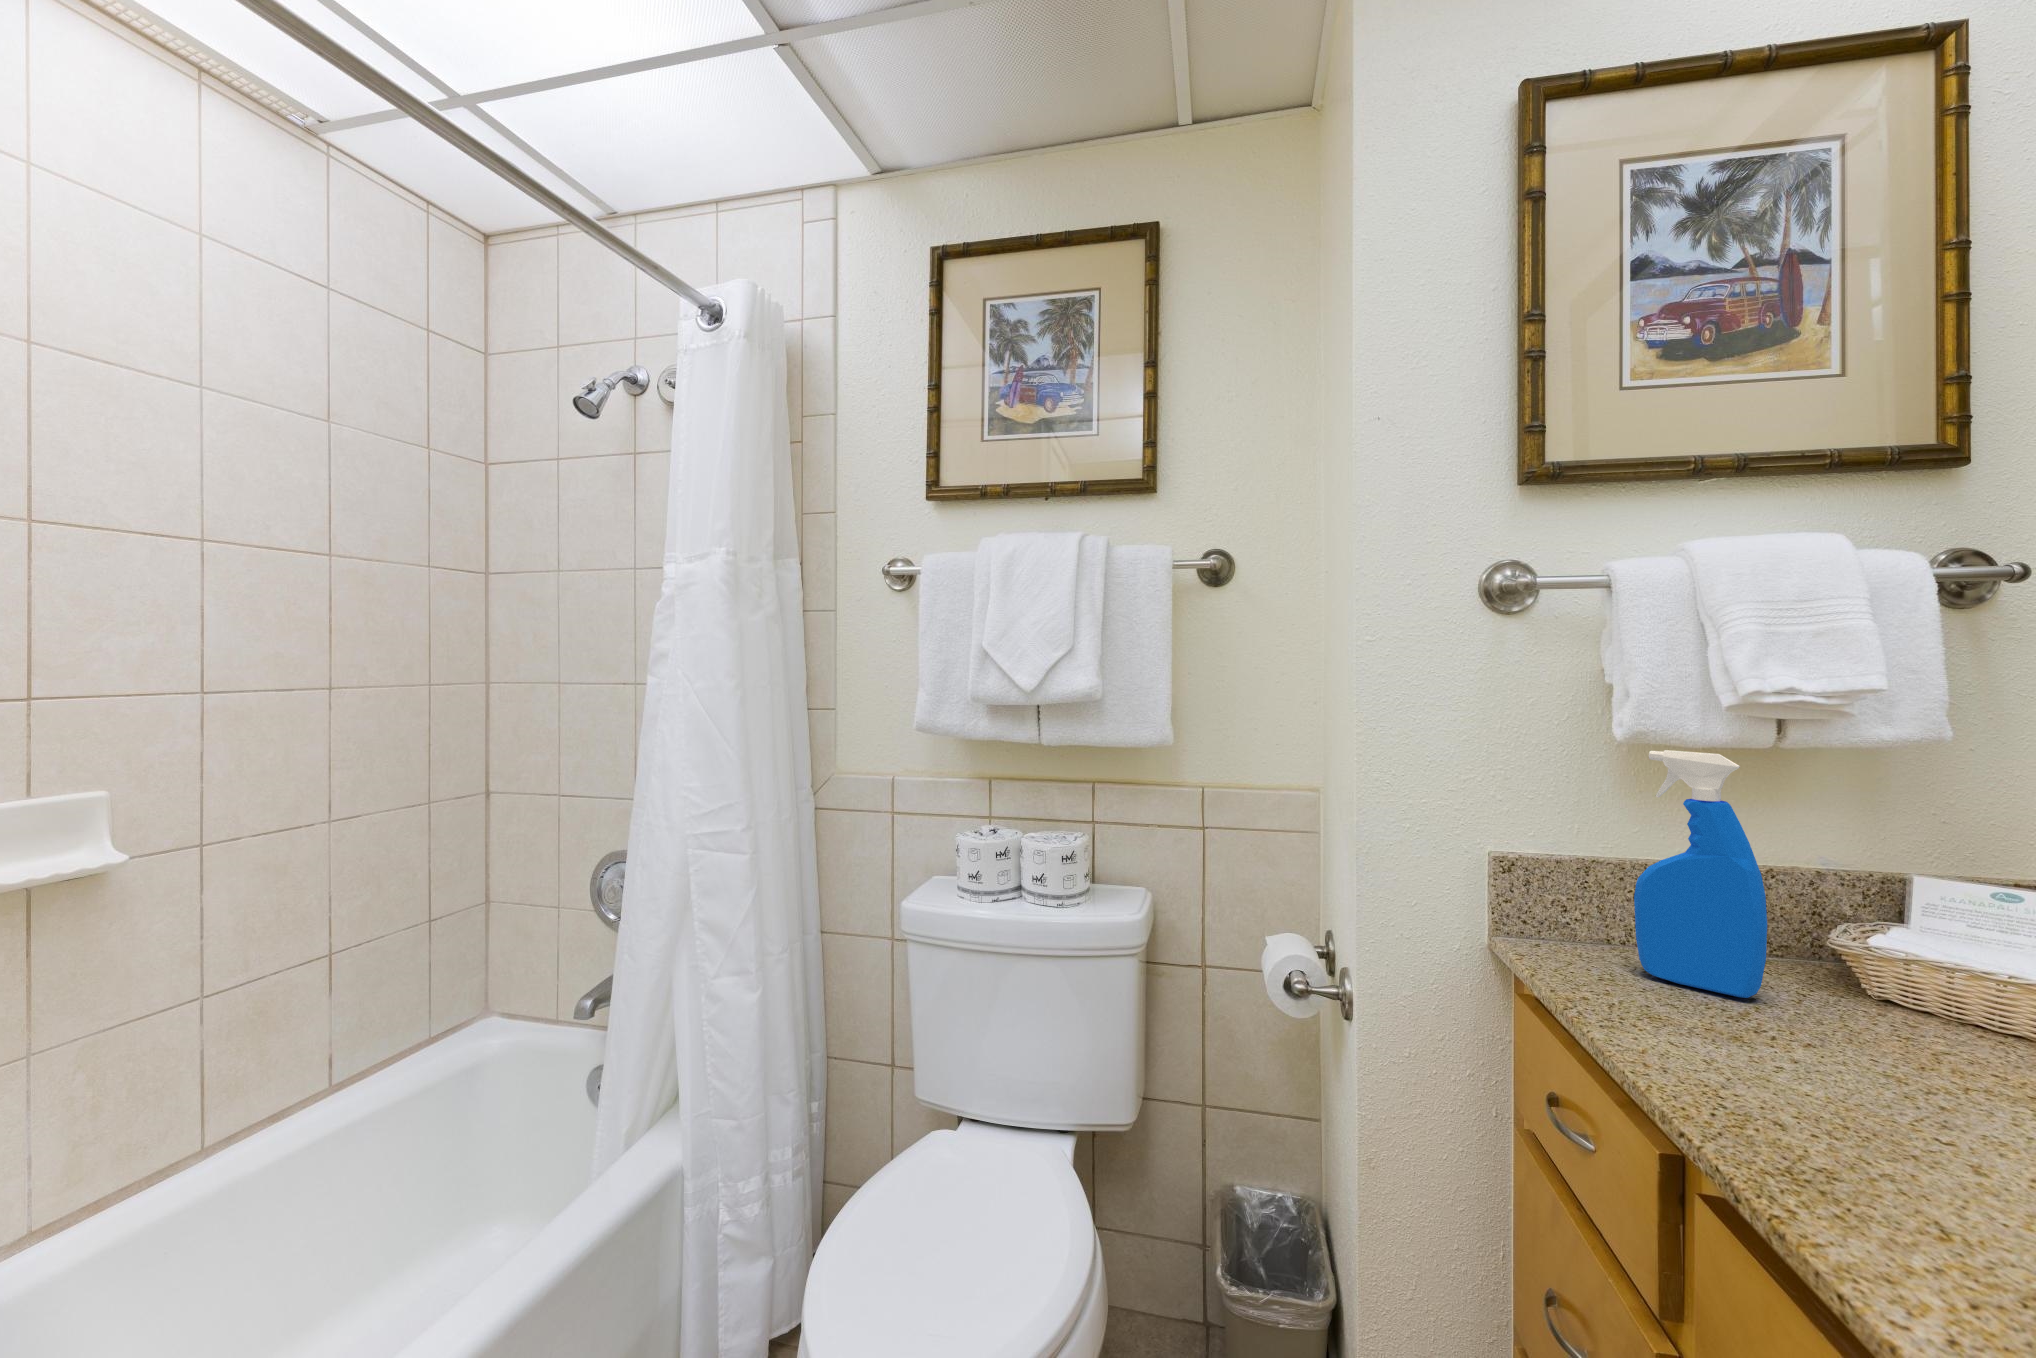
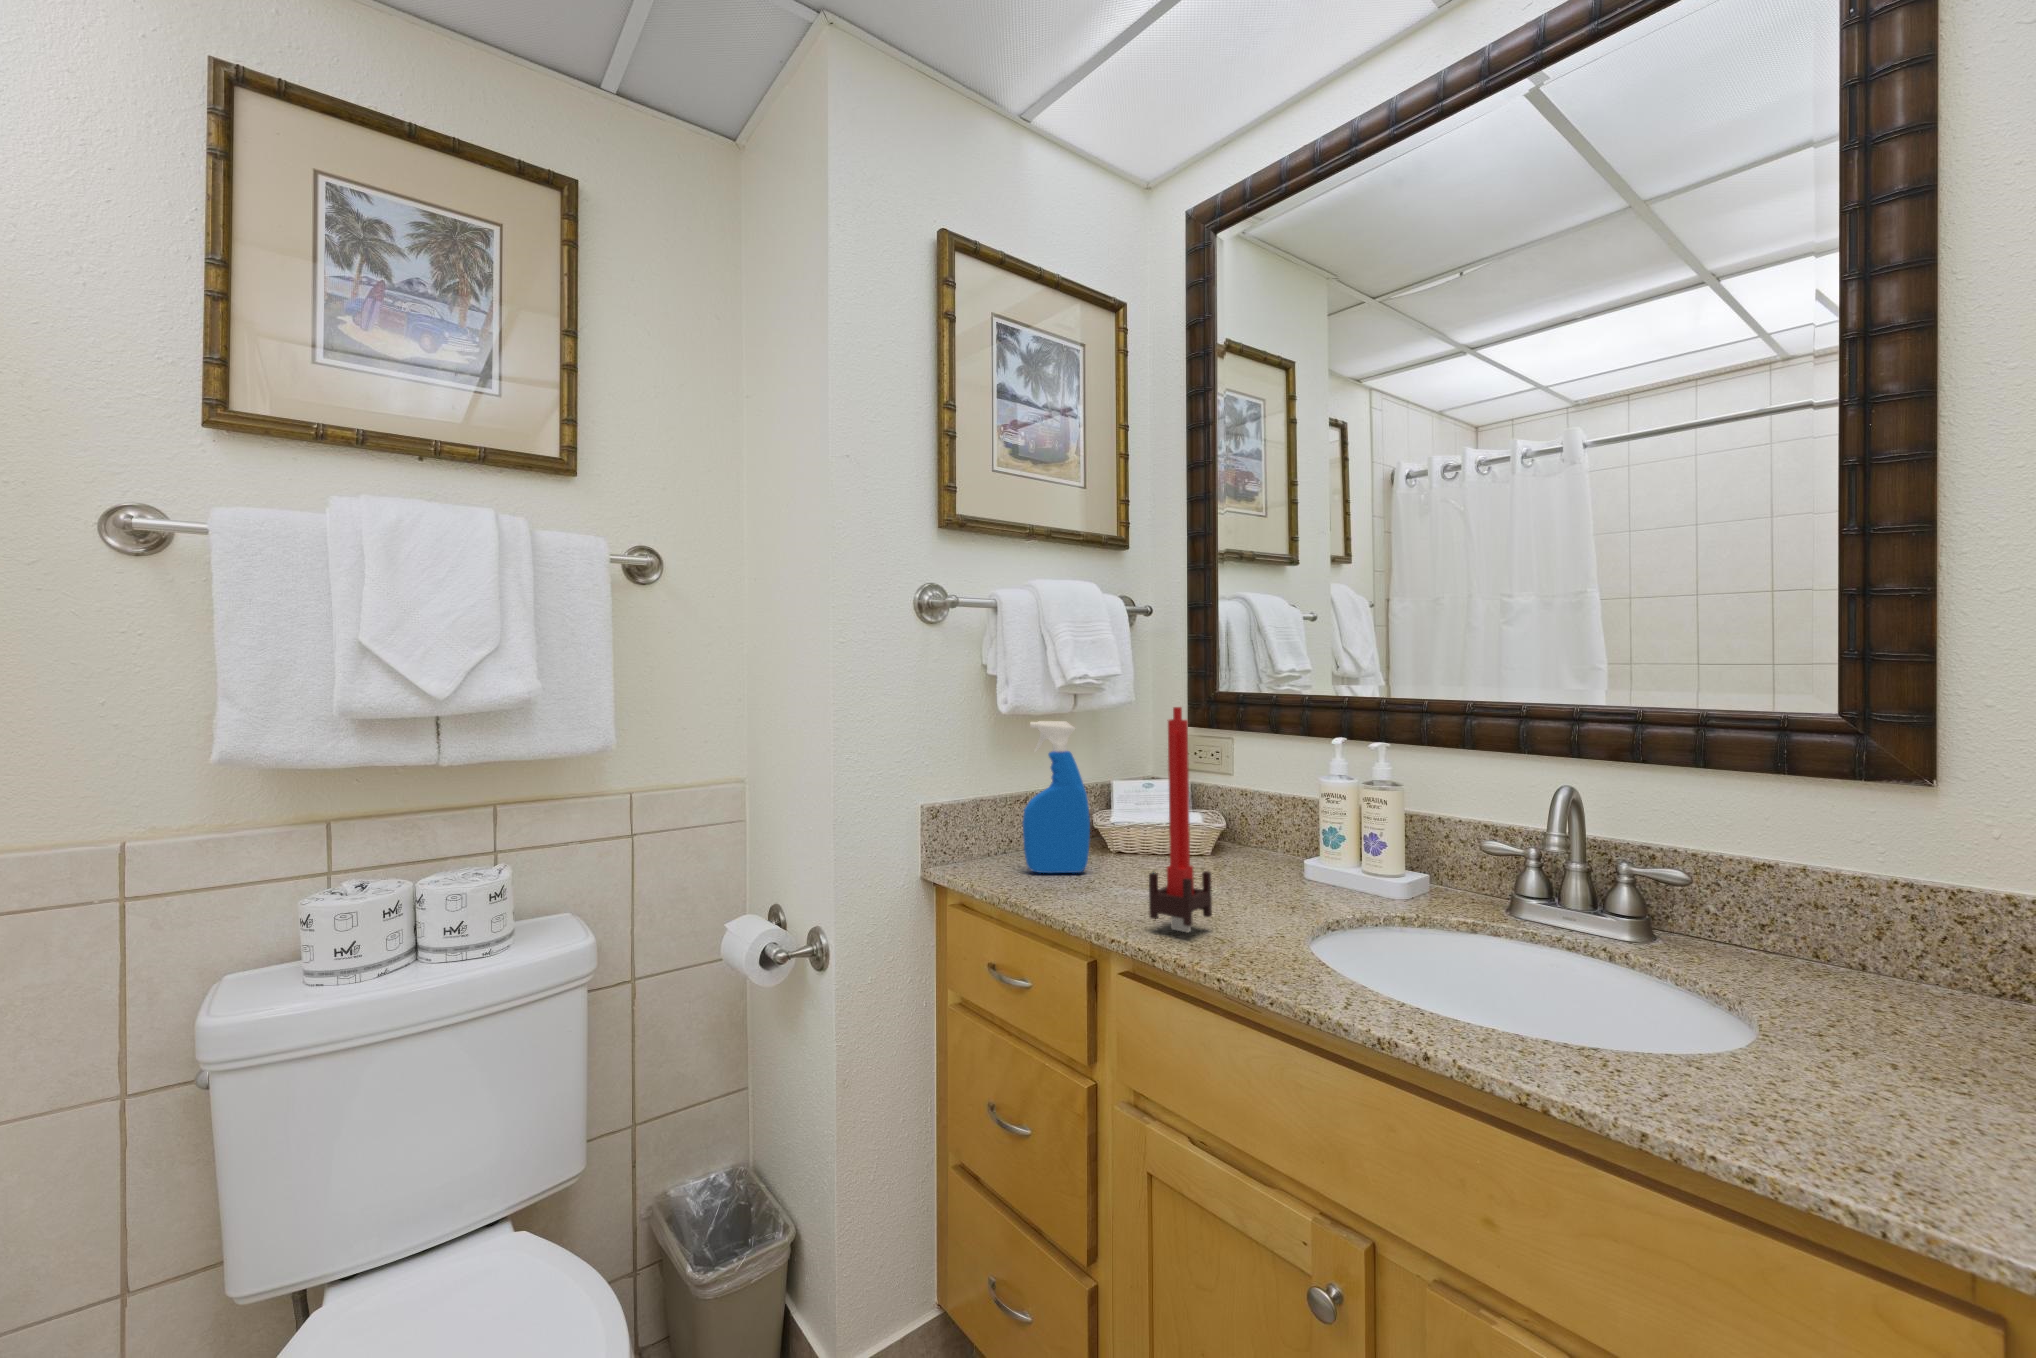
candle: none [1754,745,1916,1163] -> present [1149,707,1212,932]

